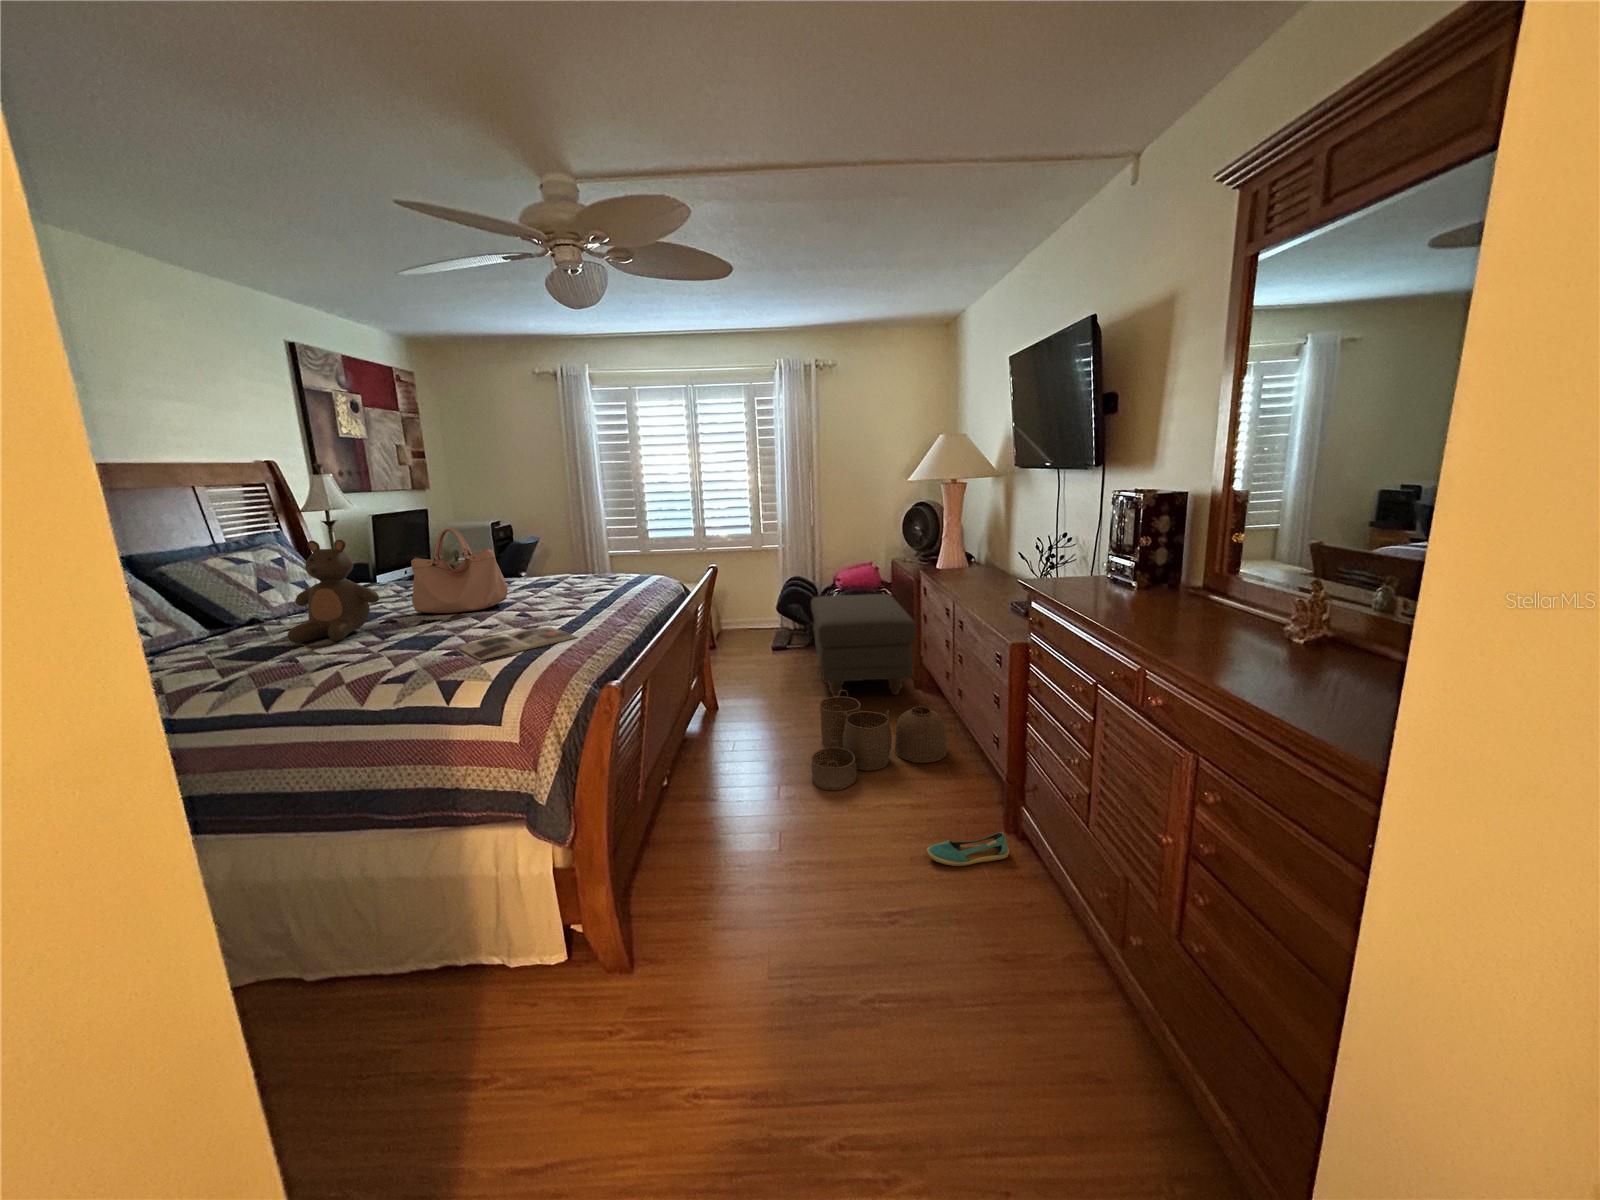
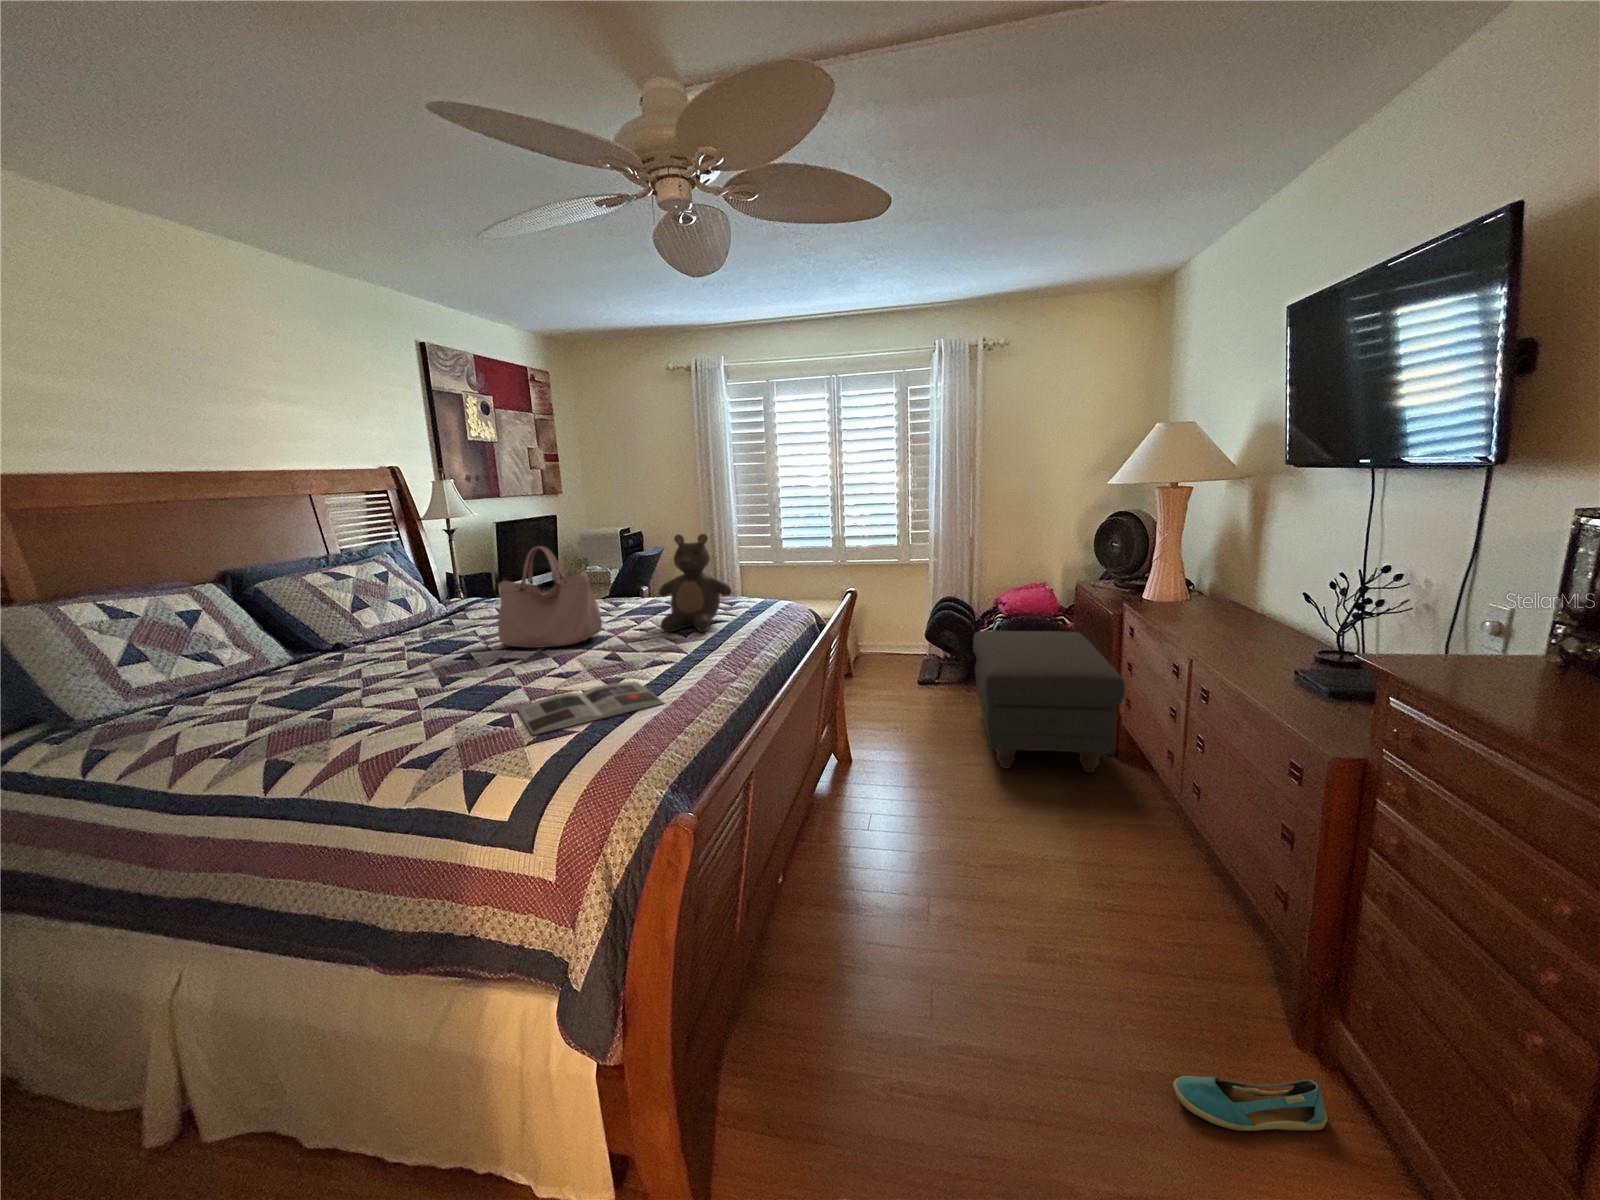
teddy bear: present [288,540,379,643] -> present [659,534,732,632]
woven basket: present [811,690,947,790] -> none [976,772,1181,930]

